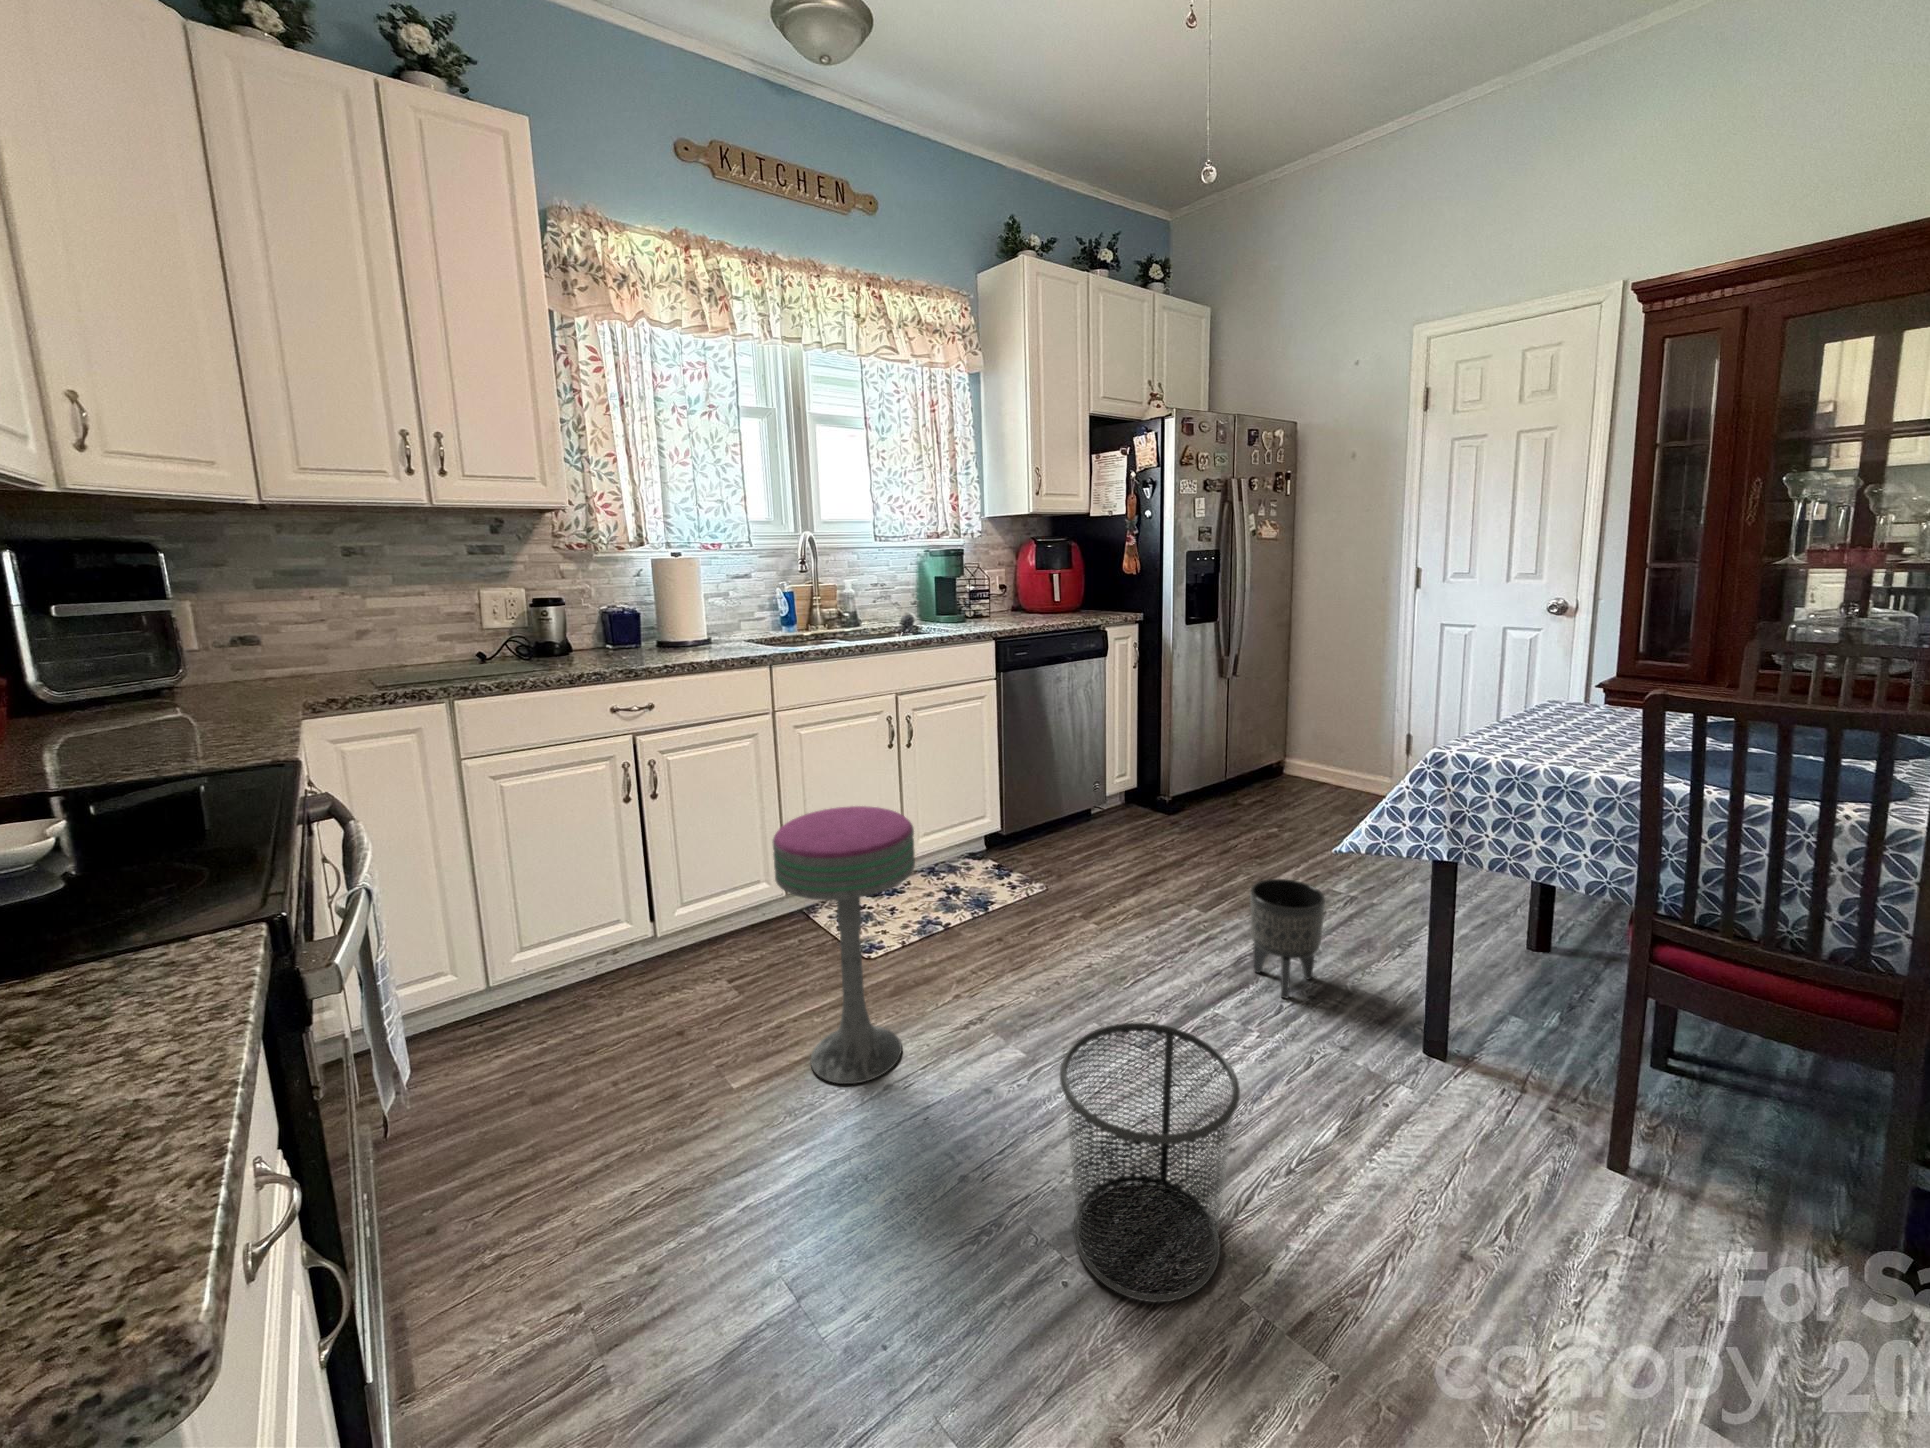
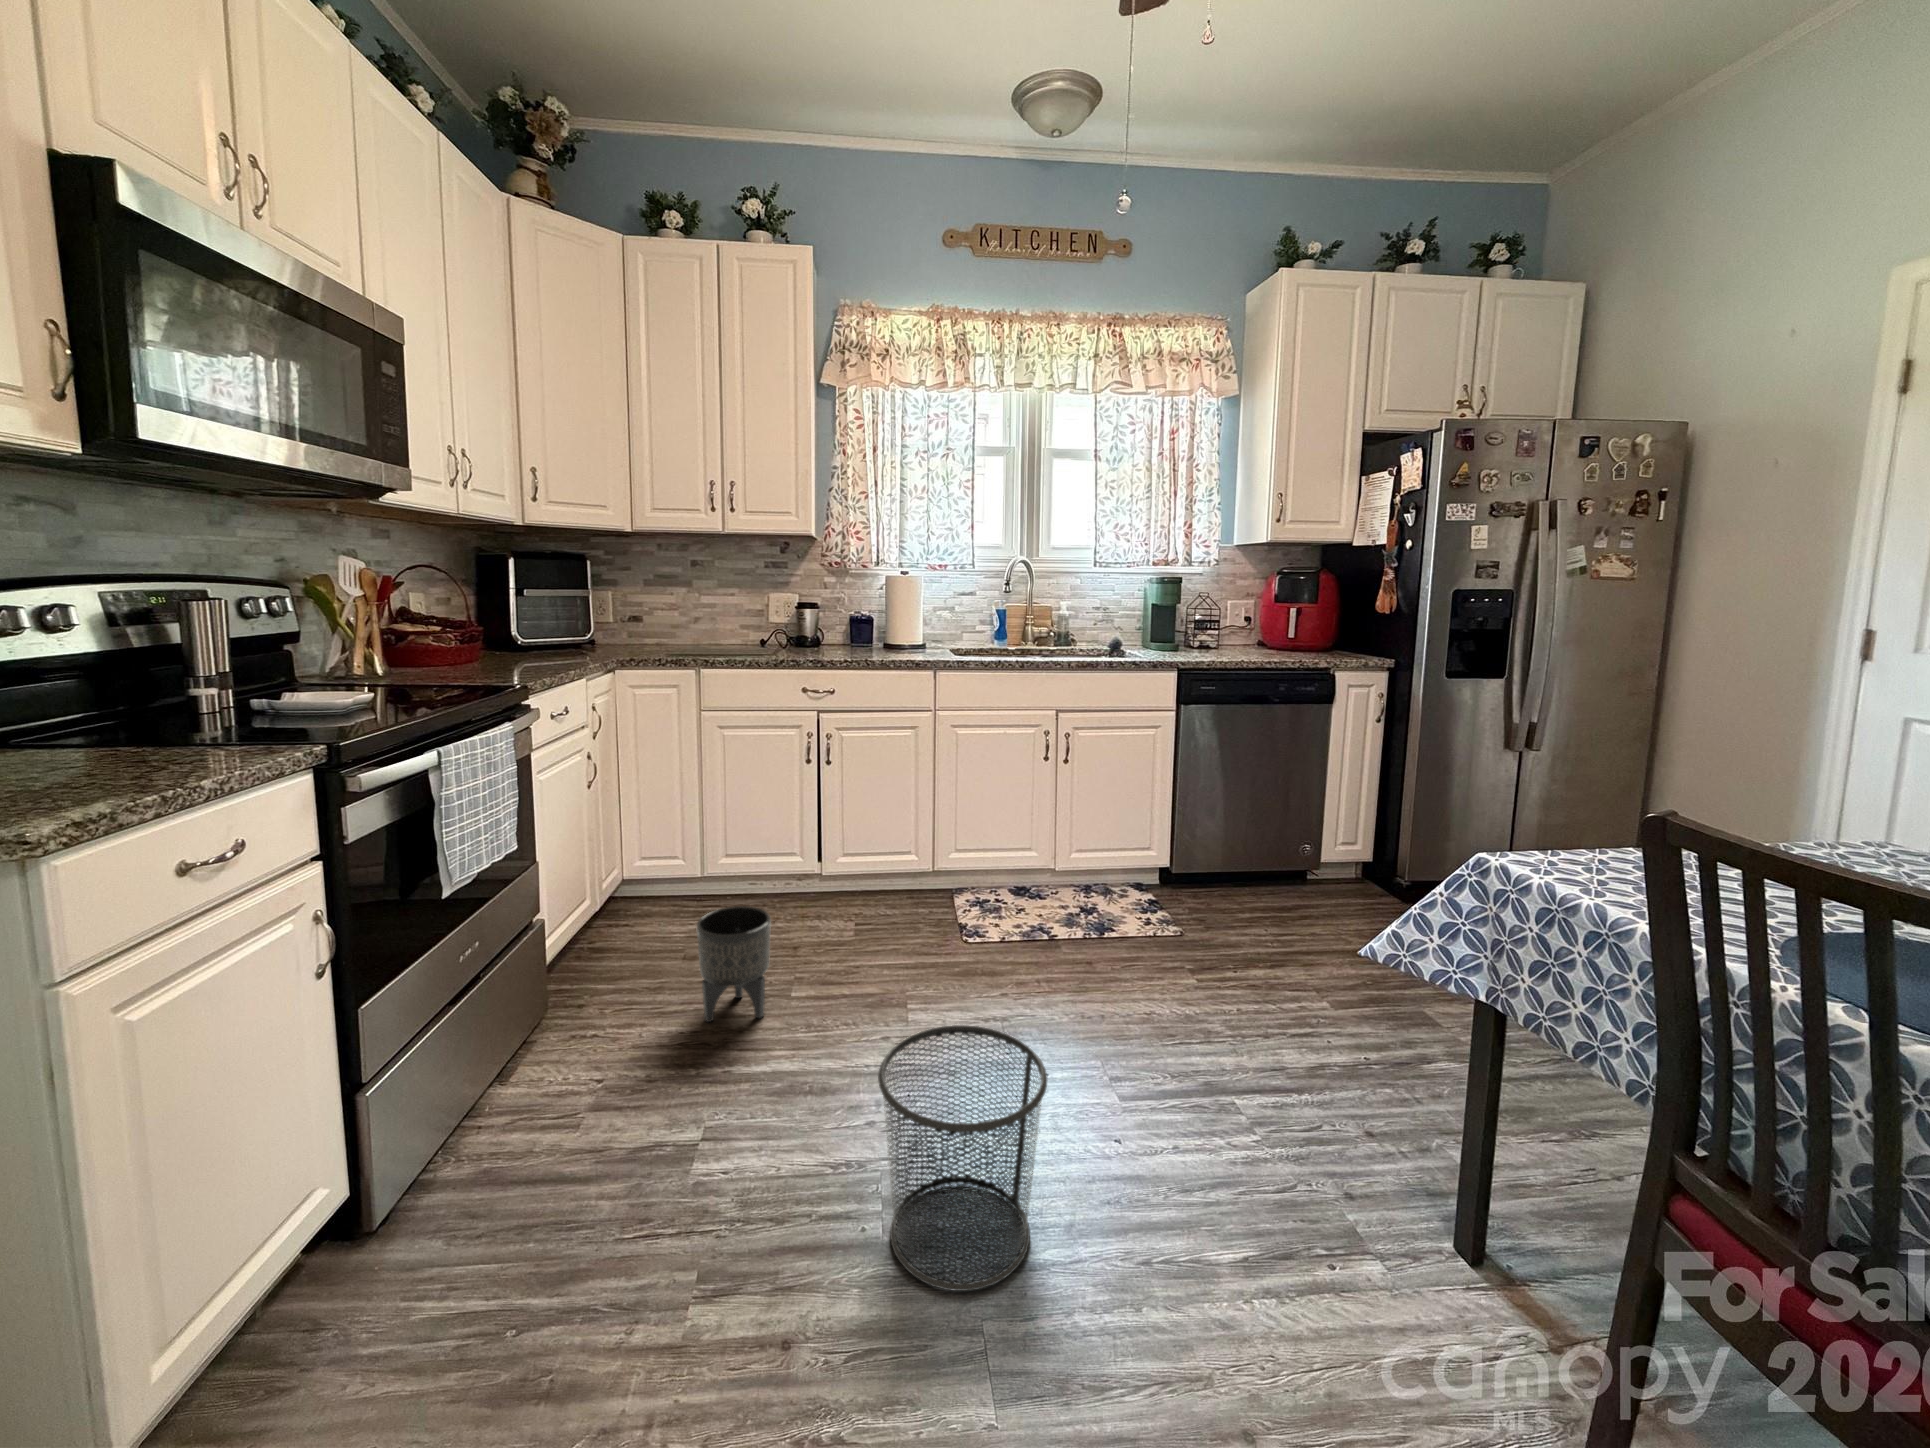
bar stool: present [772,806,915,1084] -> none [827,791,946,1028]
planter: present [1250,879,1325,999] -> present [696,906,771,1022]

